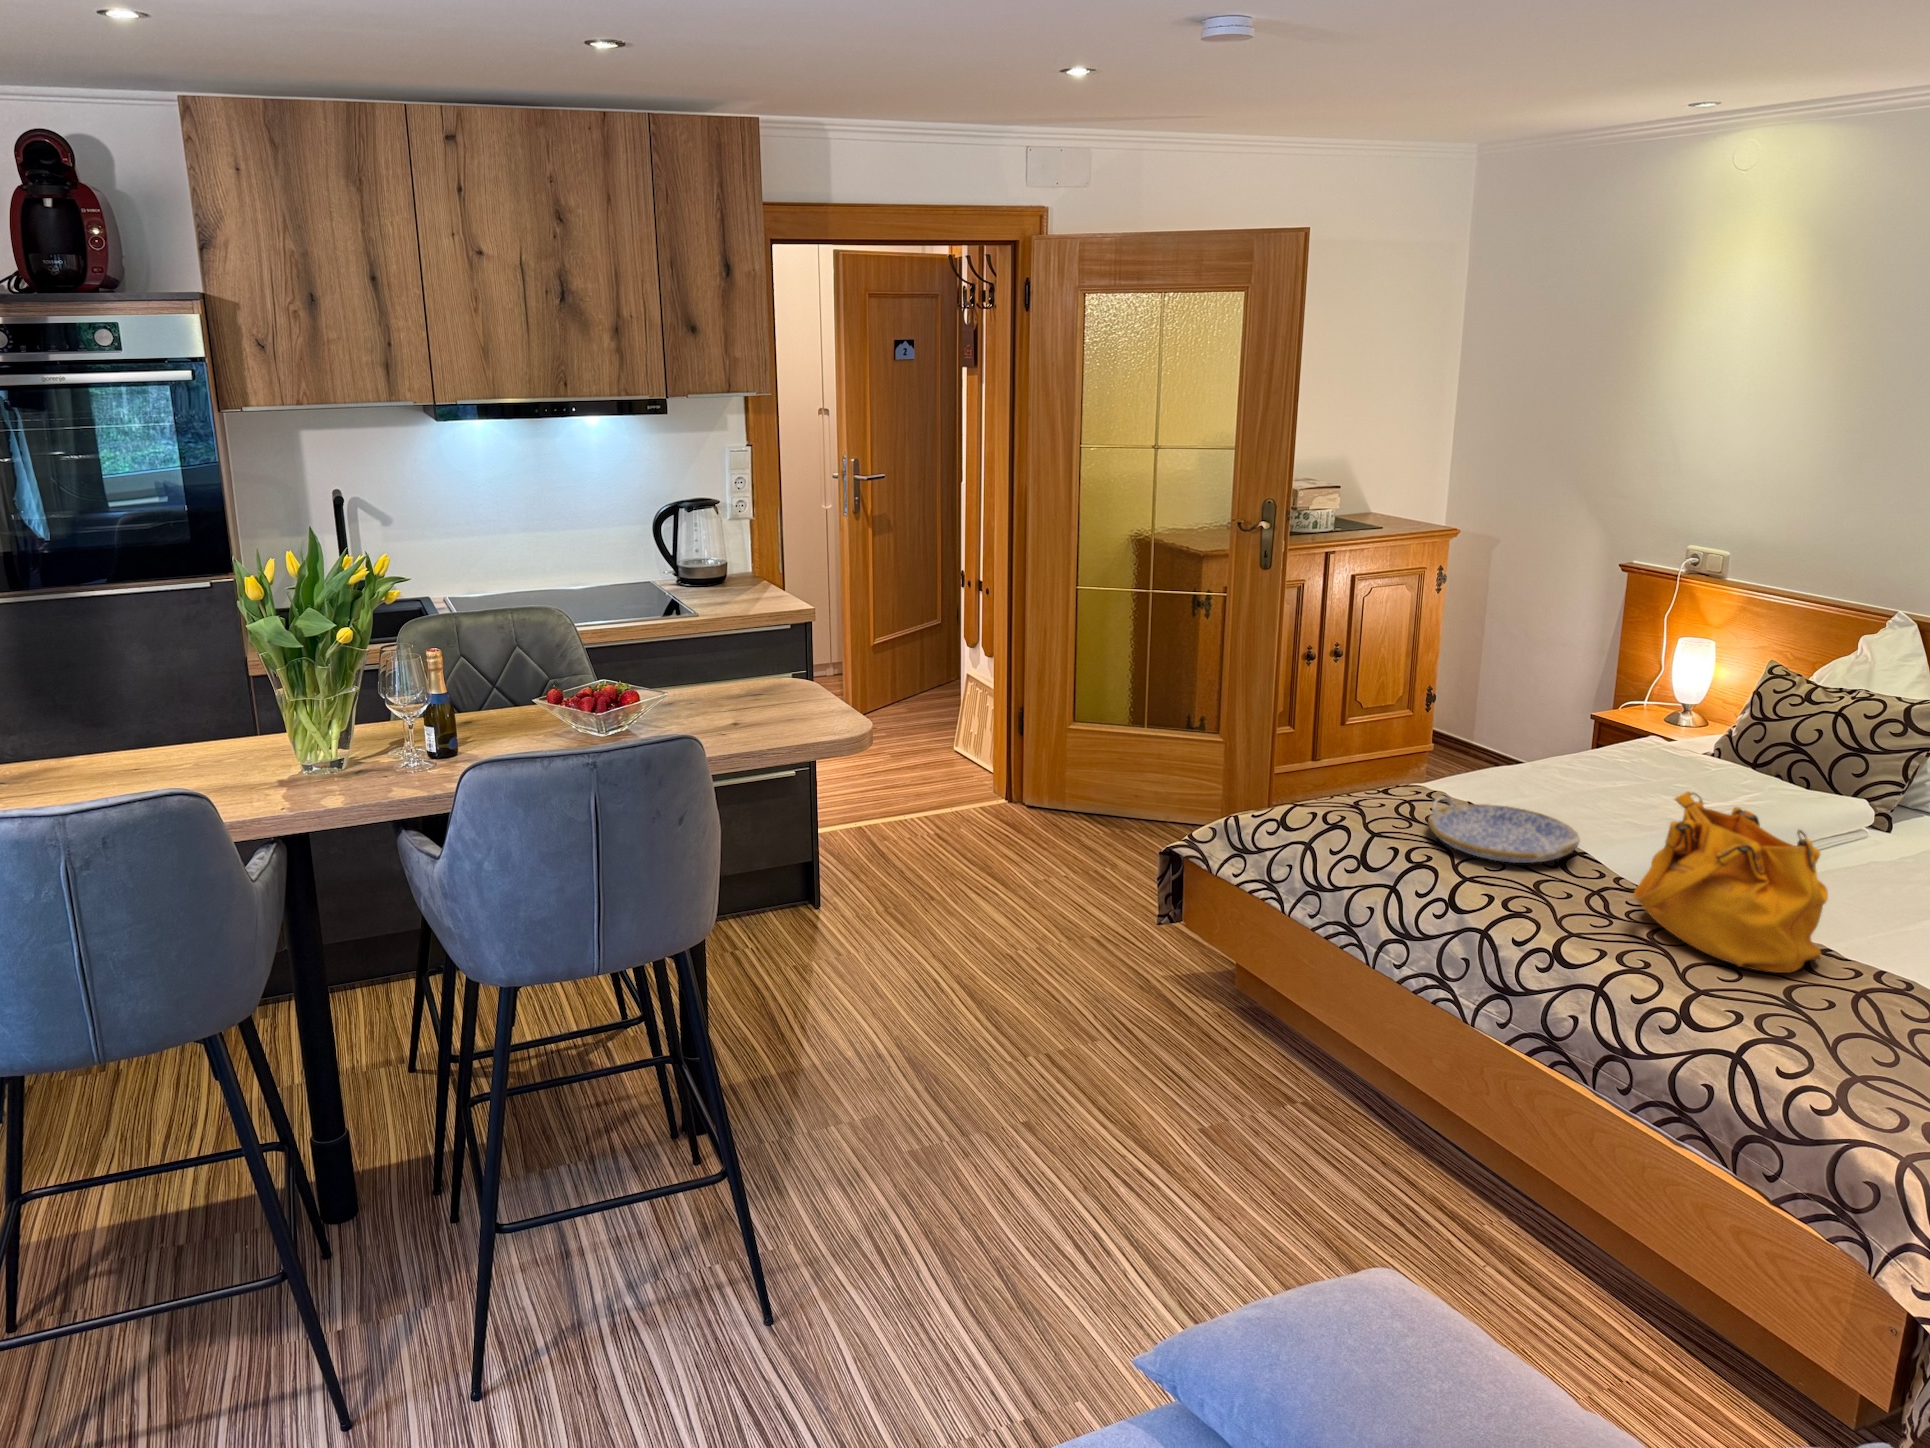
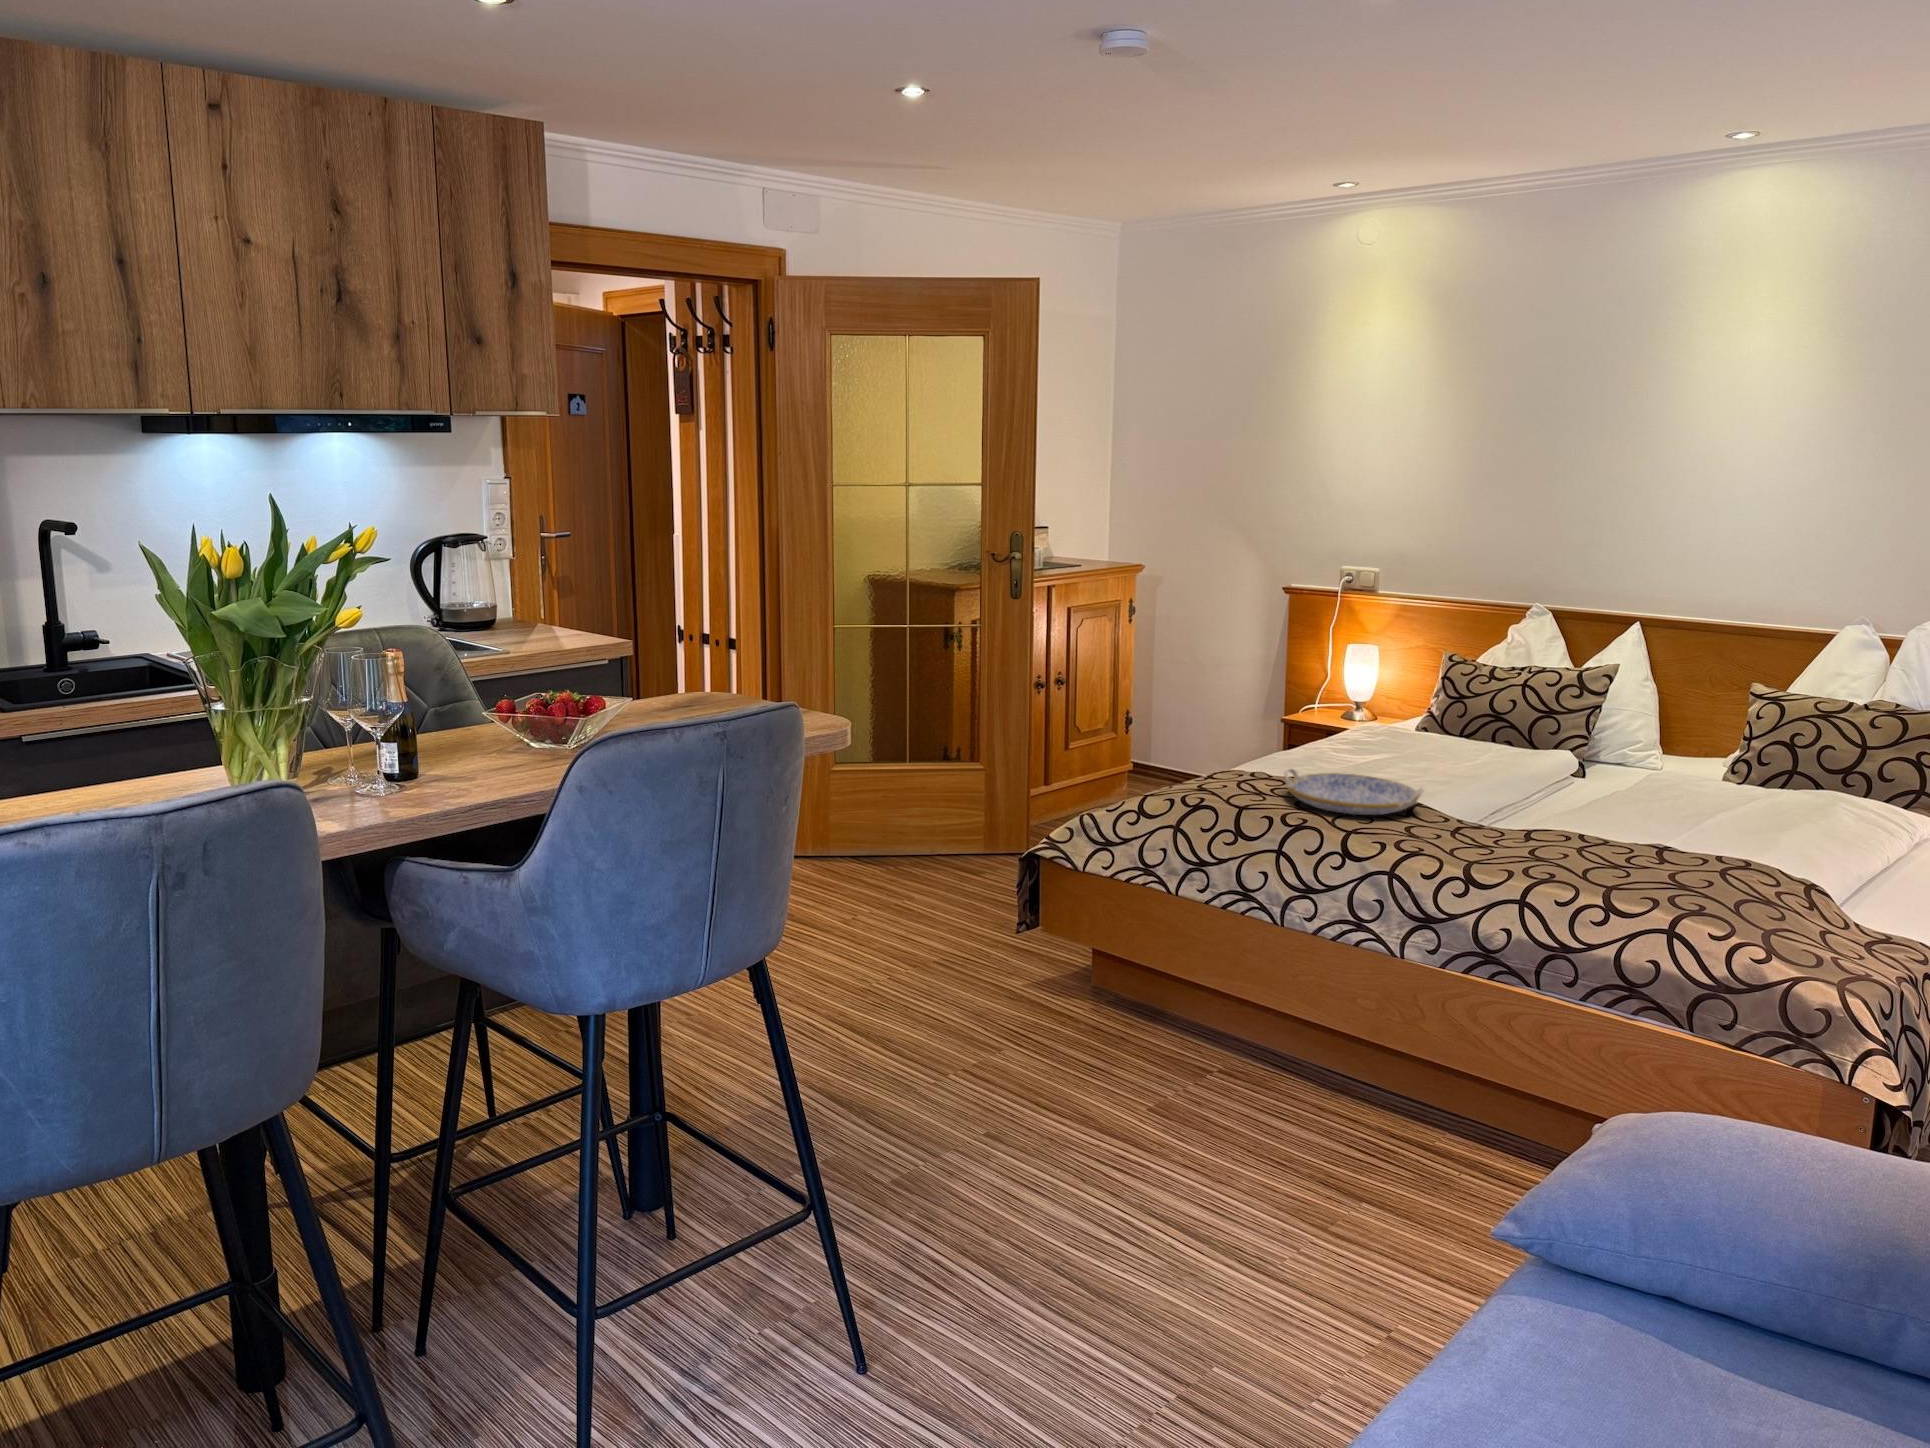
handbag: present [1633,792,1828,973] -> none [1503,730,1664,869]

